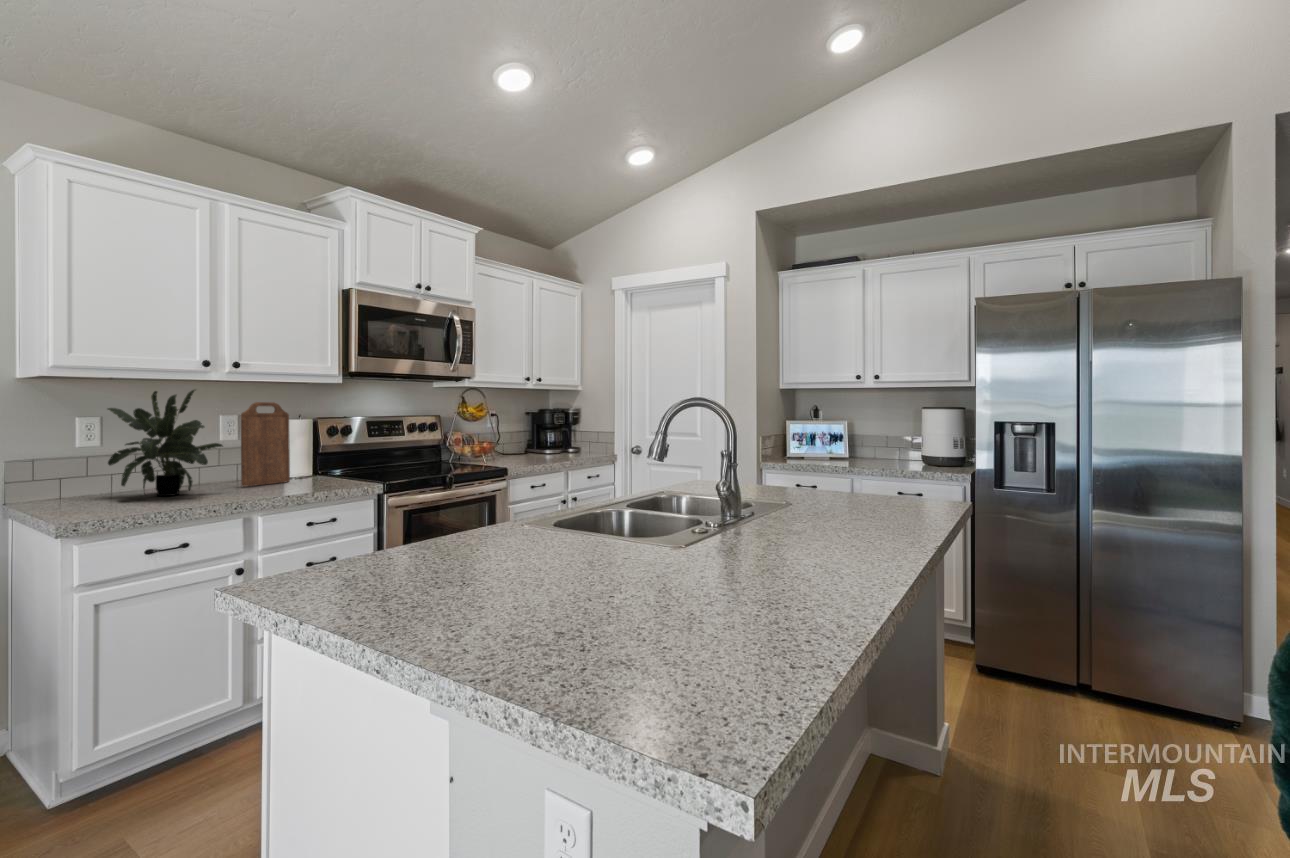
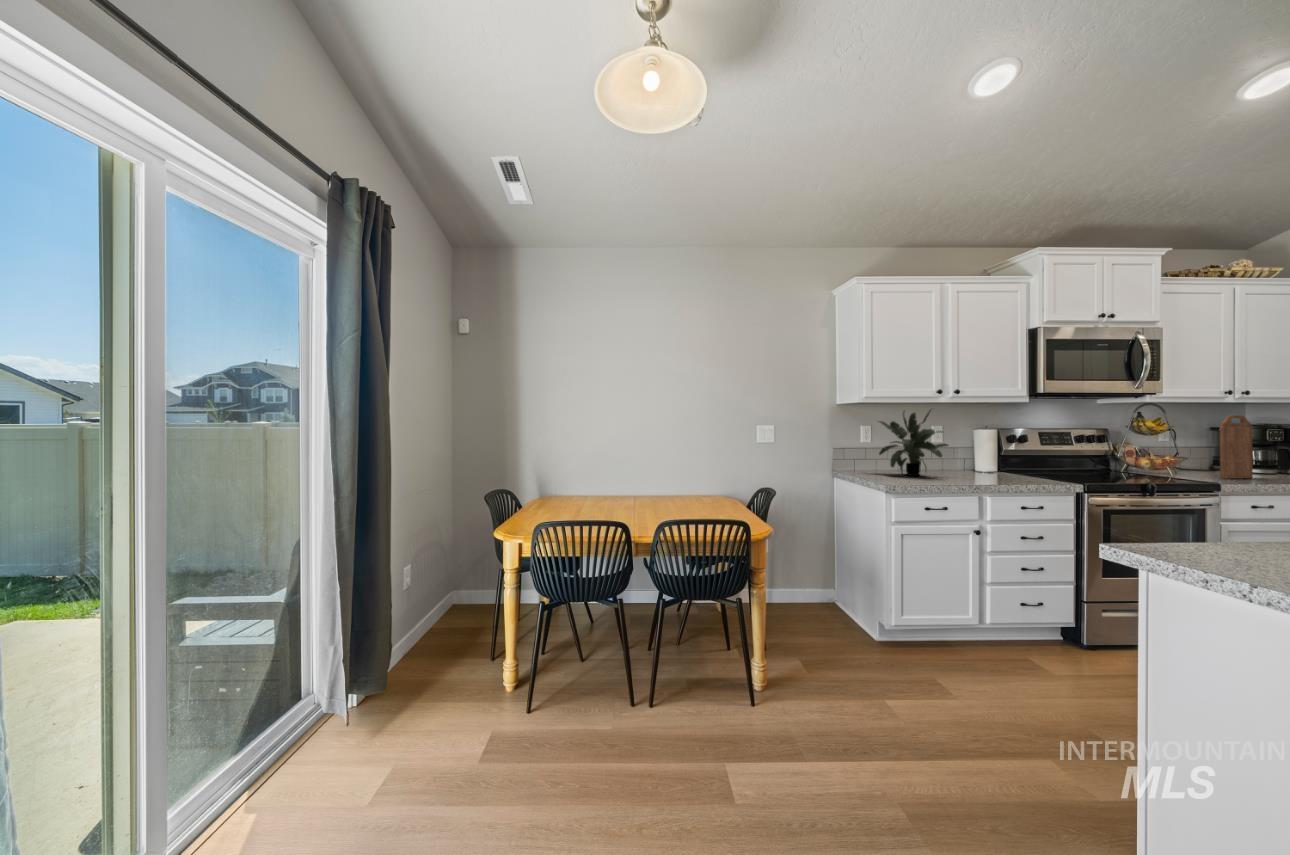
cutting board: present [240,402,290,487] -> present [1220,415,1253,478]

